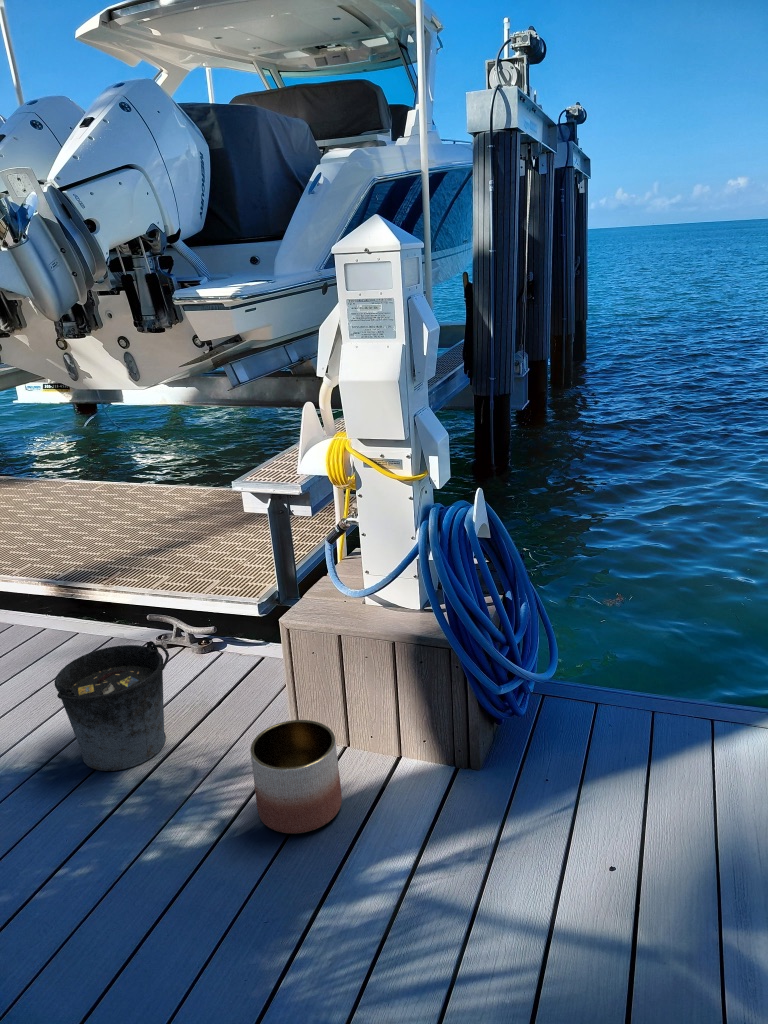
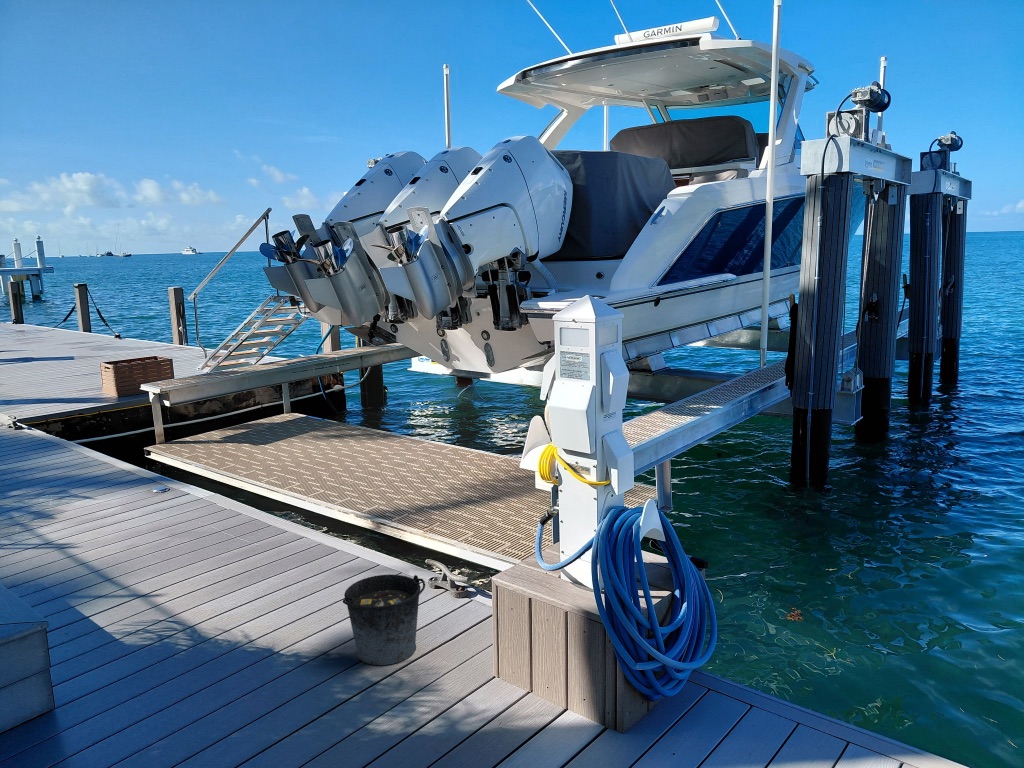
planter: present [250,720,342,833] -> none [451,652,516,737]

